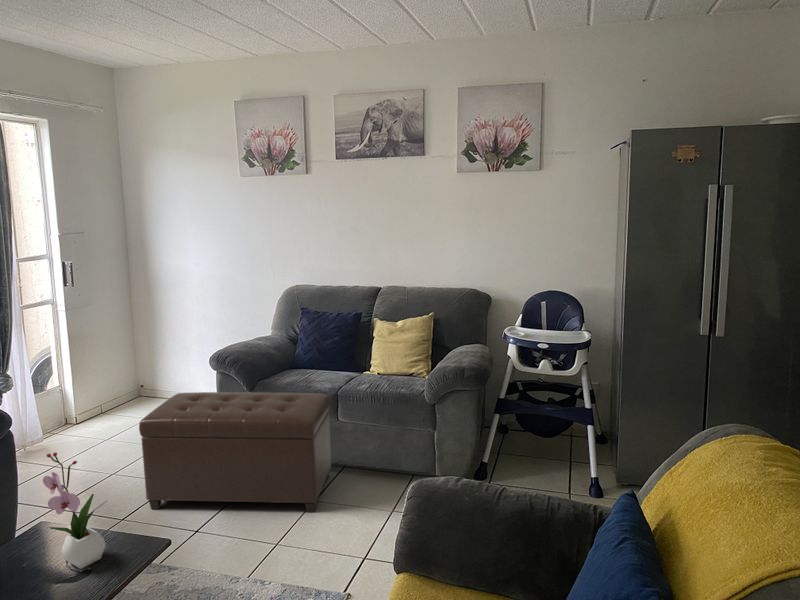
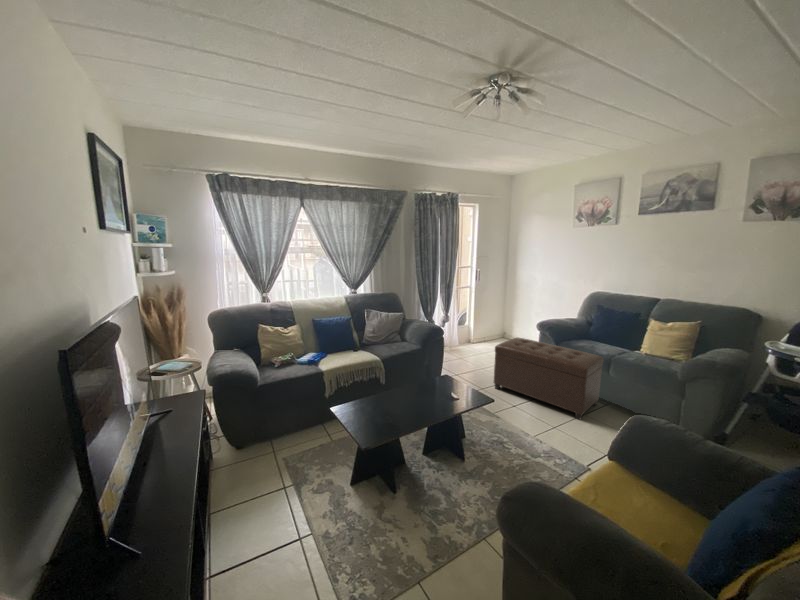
flower arrangement: present [43,452,106,569] -> none [447,345,470,397]

